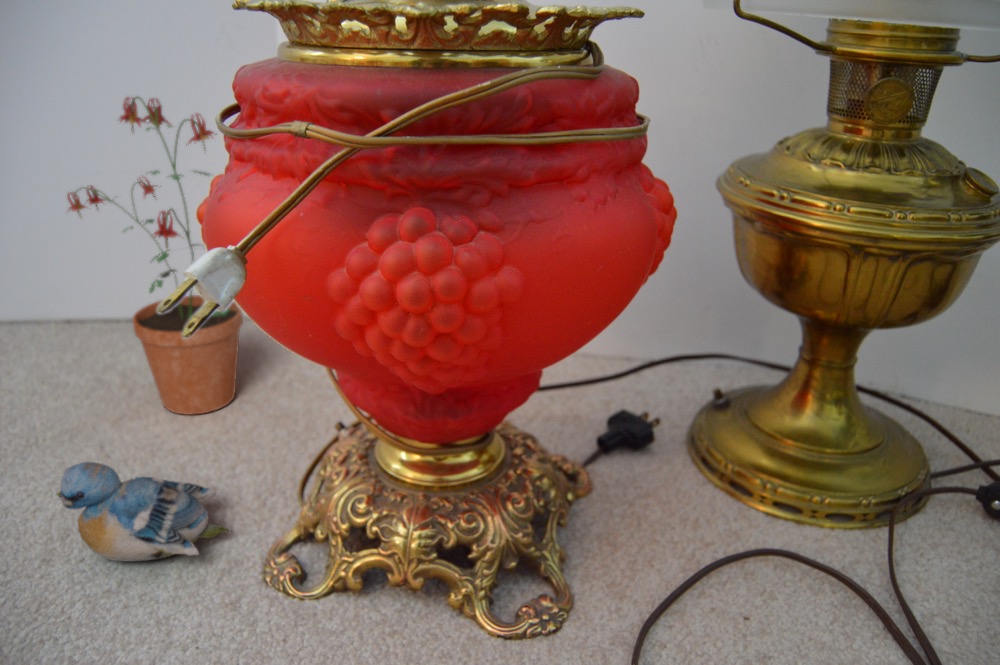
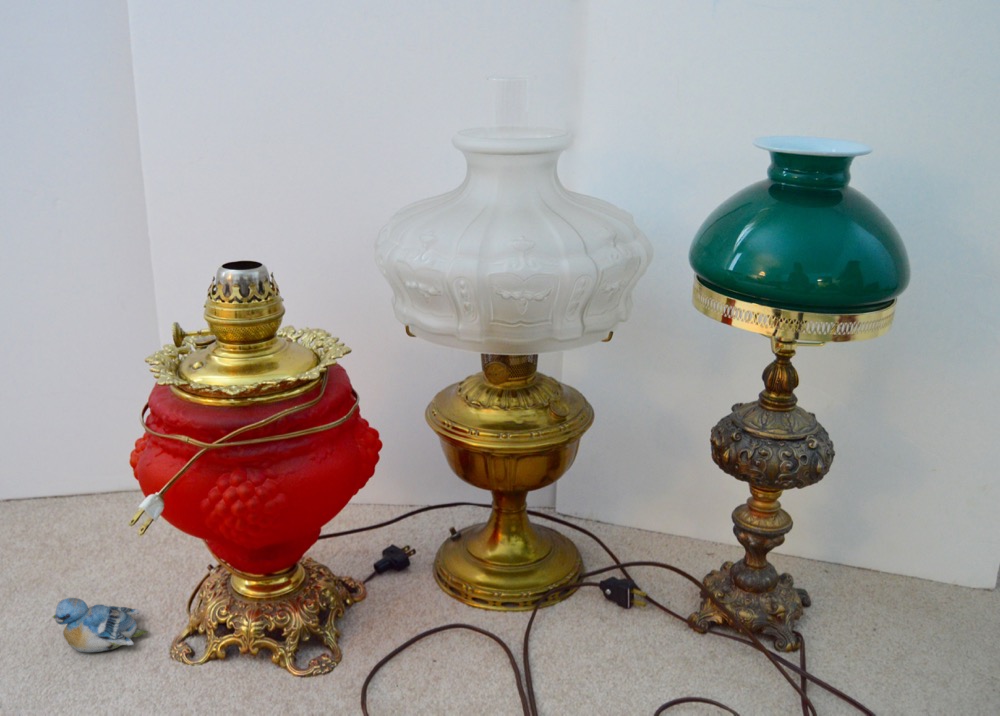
potted plant: present [67,97,243,415] -> none [32,368,150,566]

